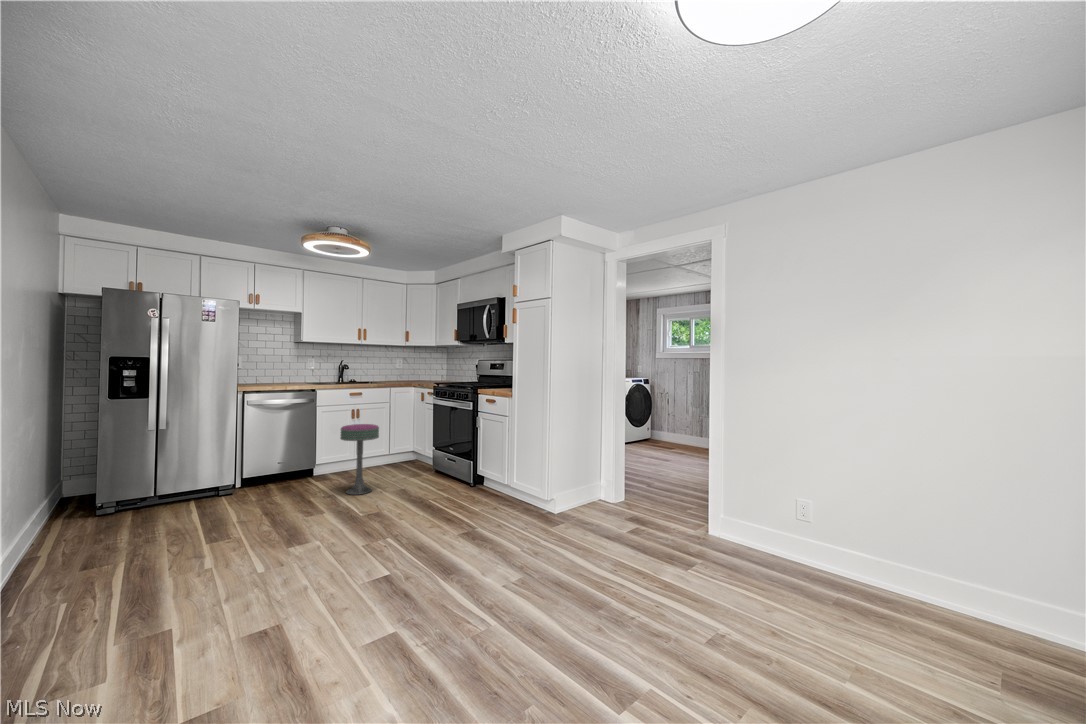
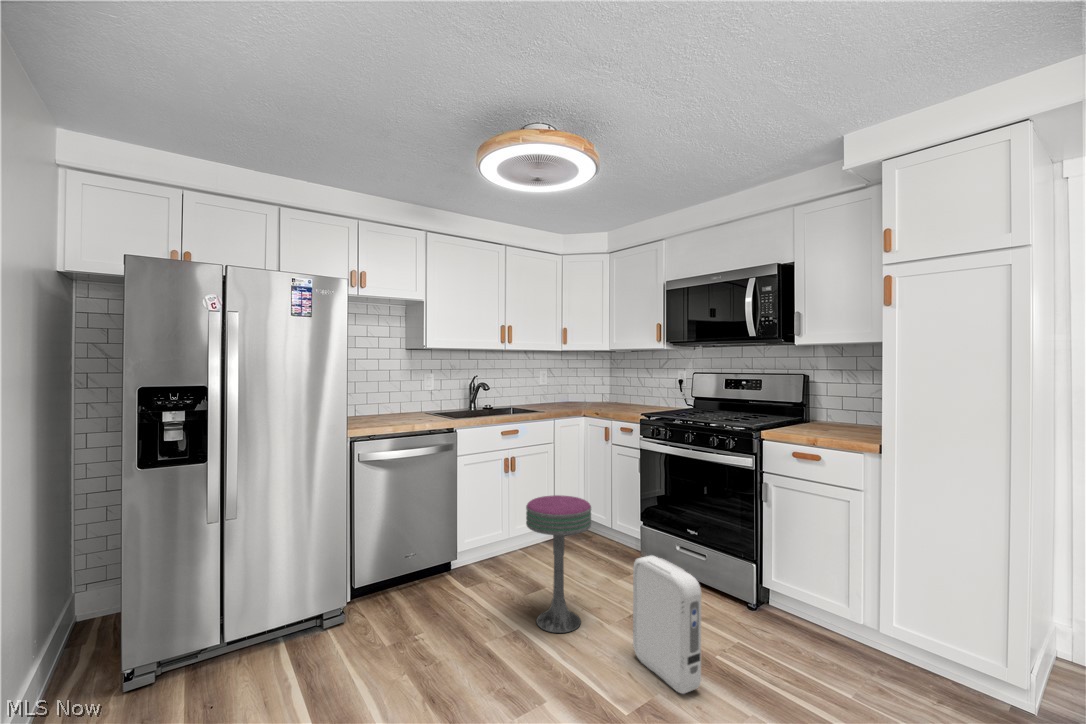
air purifier: none [387,448,409,510] -> present [633,556,701,694]

